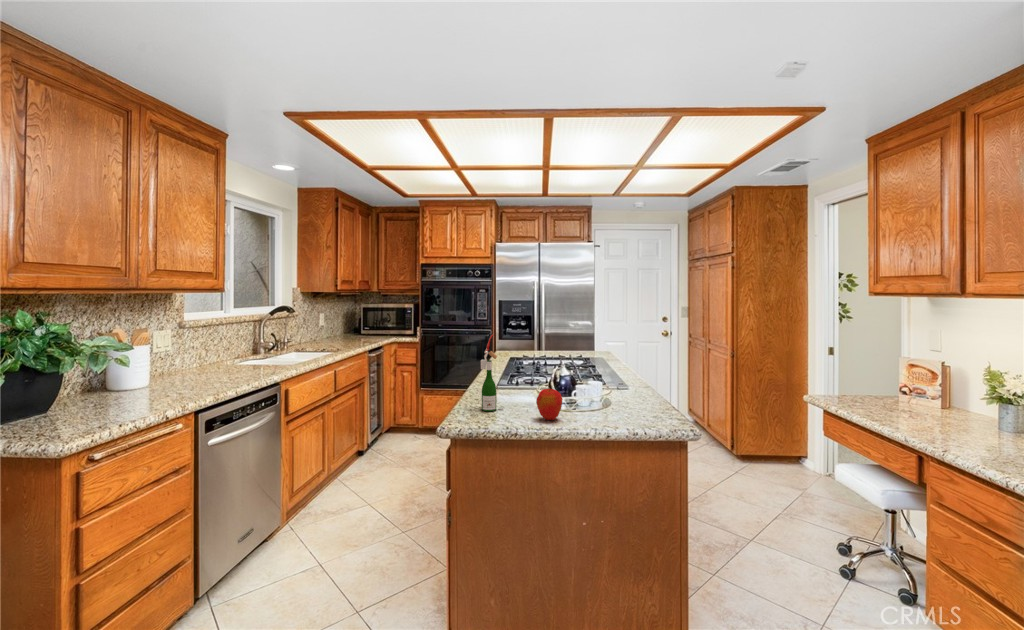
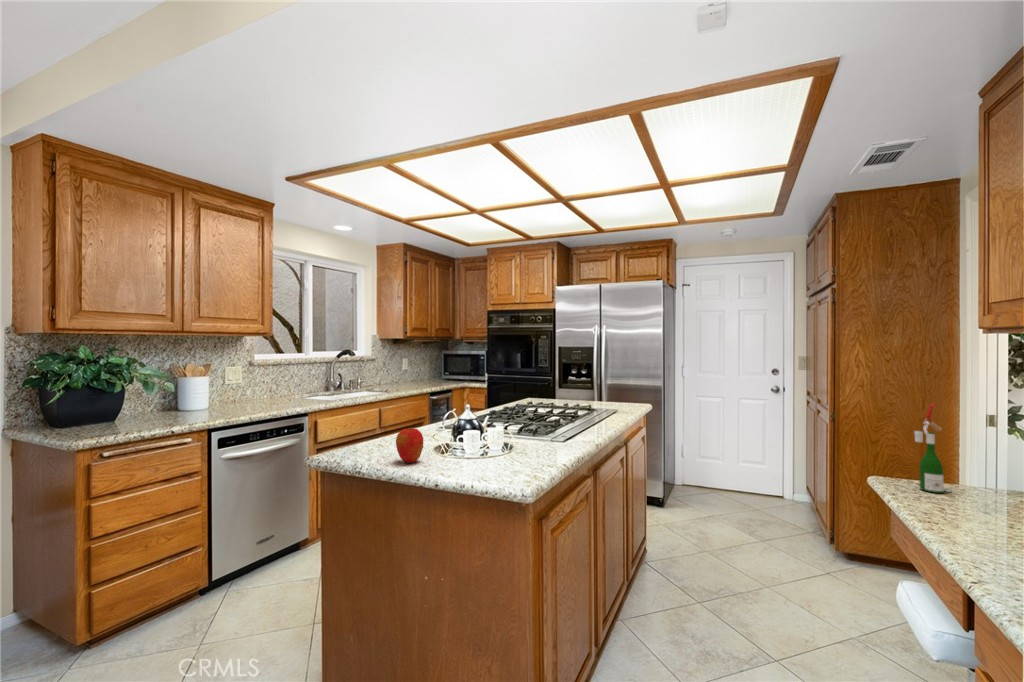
wine bottle: present [481,335,504,411] -> present [915,403,952,493]

